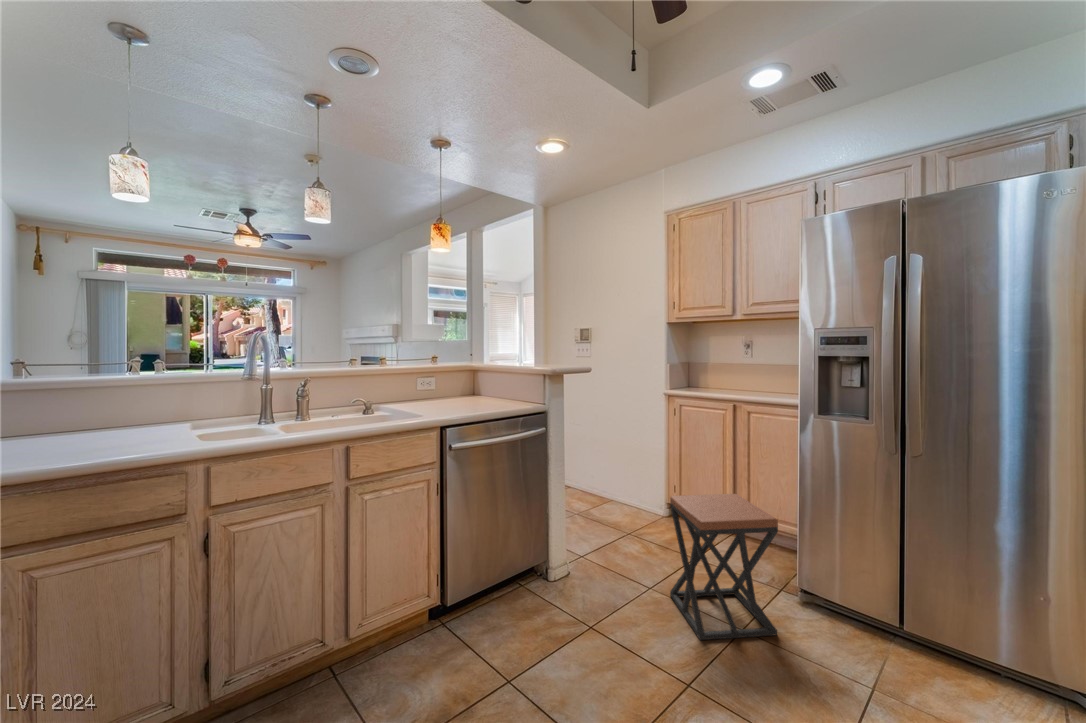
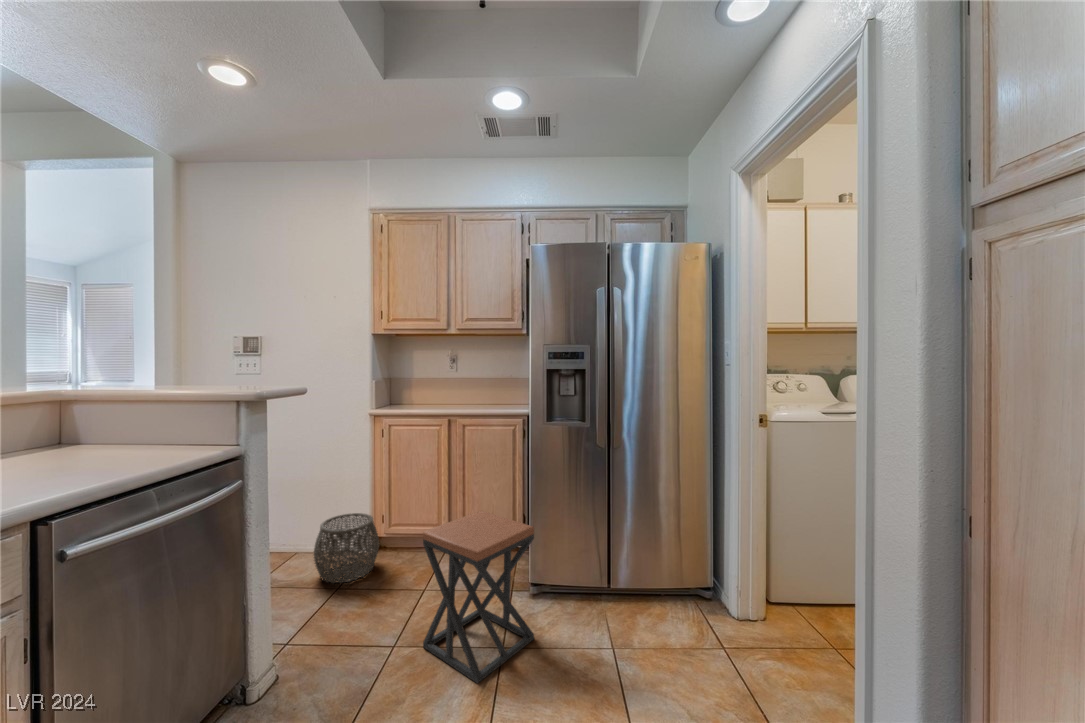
woven basket: none [616,476,667,531] -> present [314,513,379,583]

